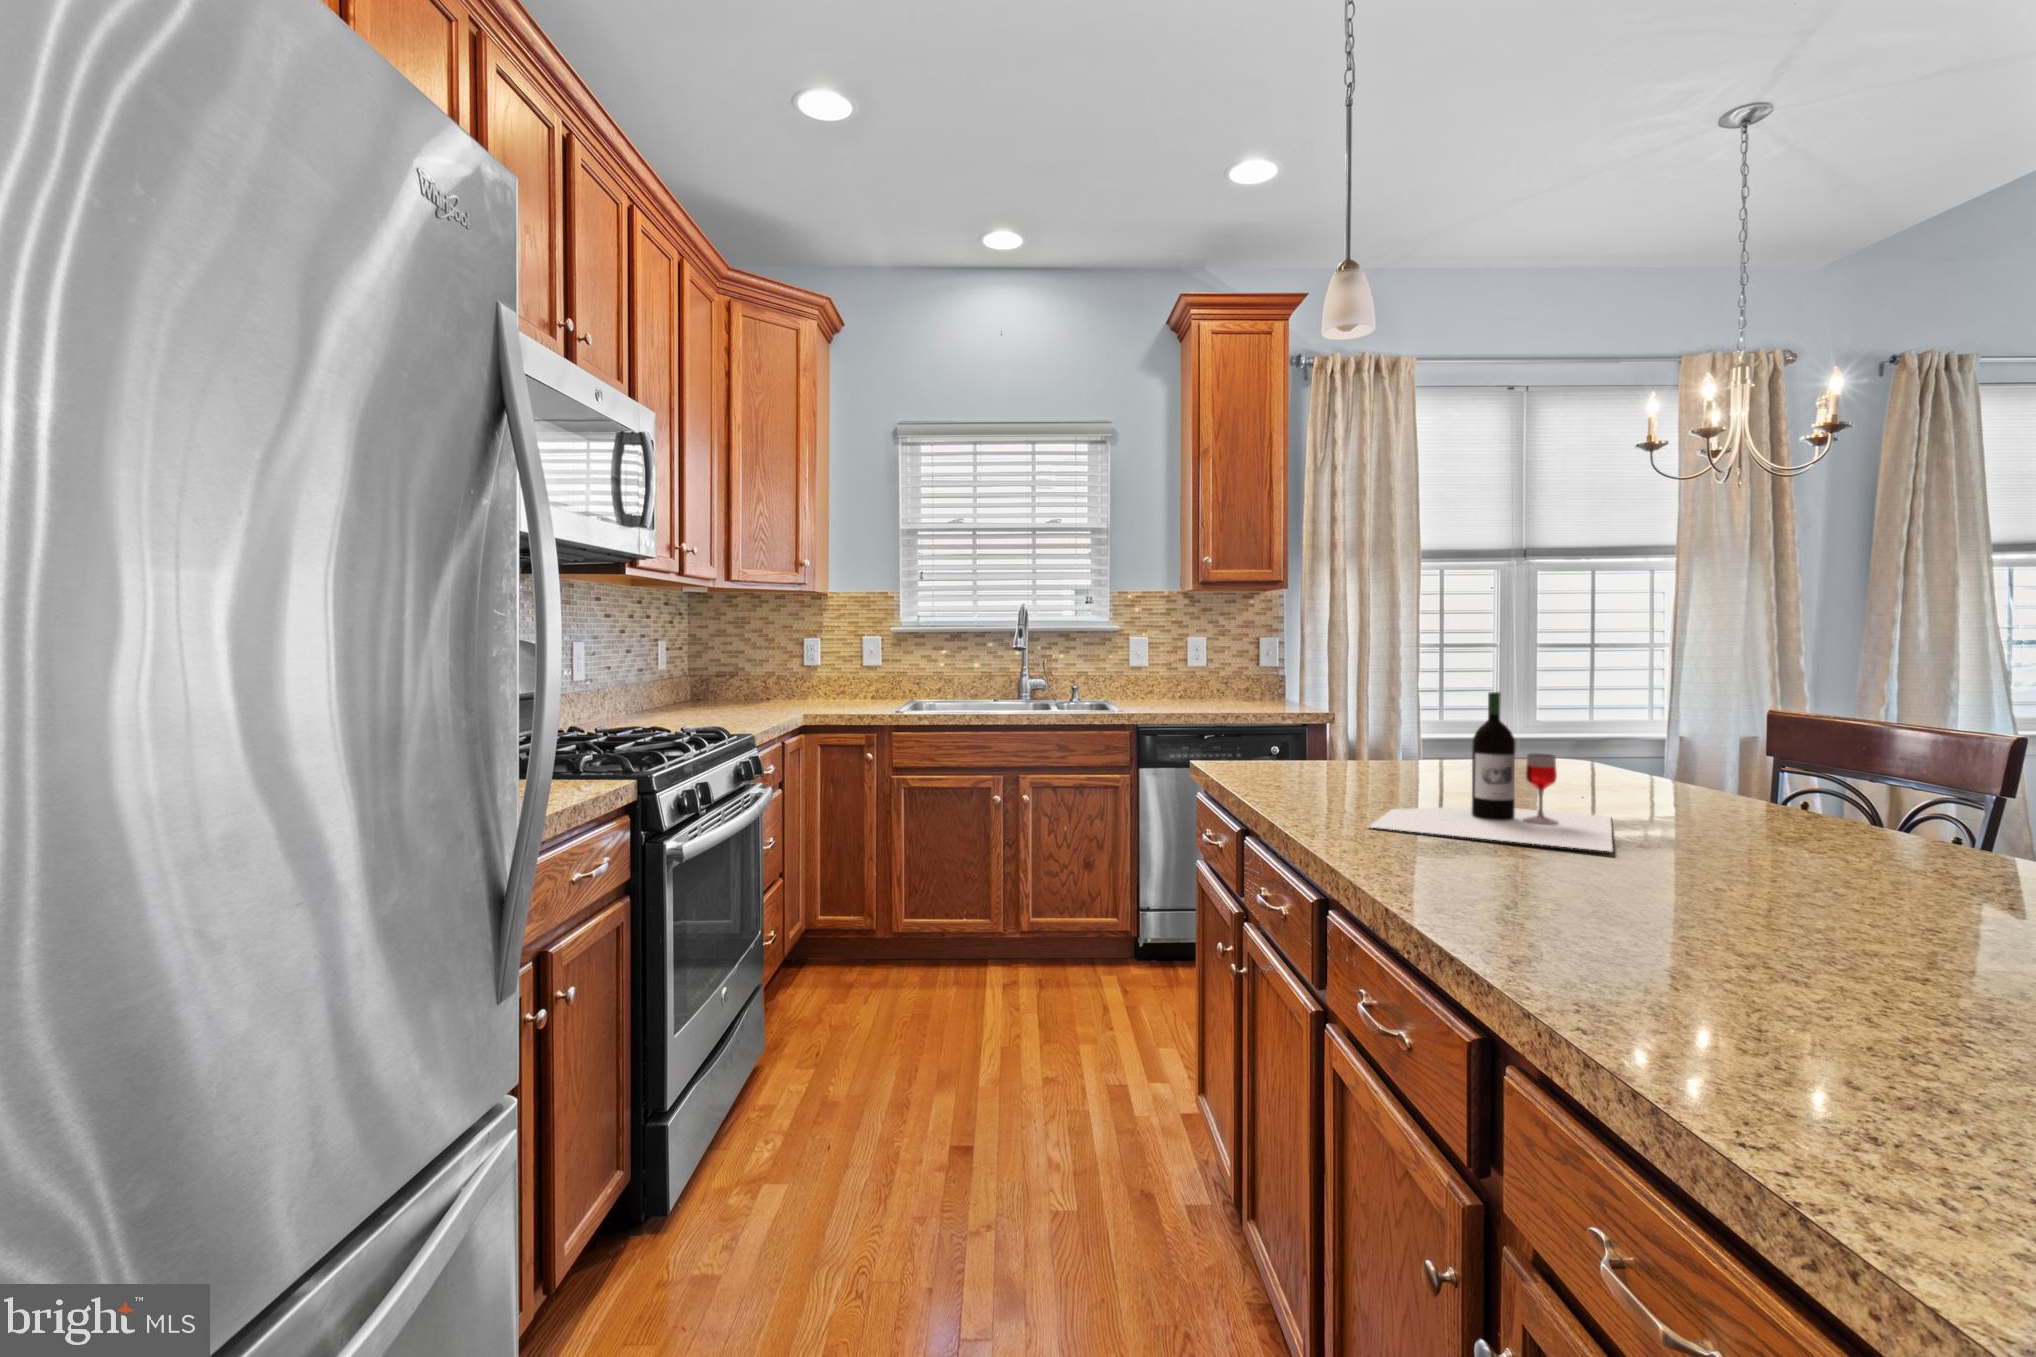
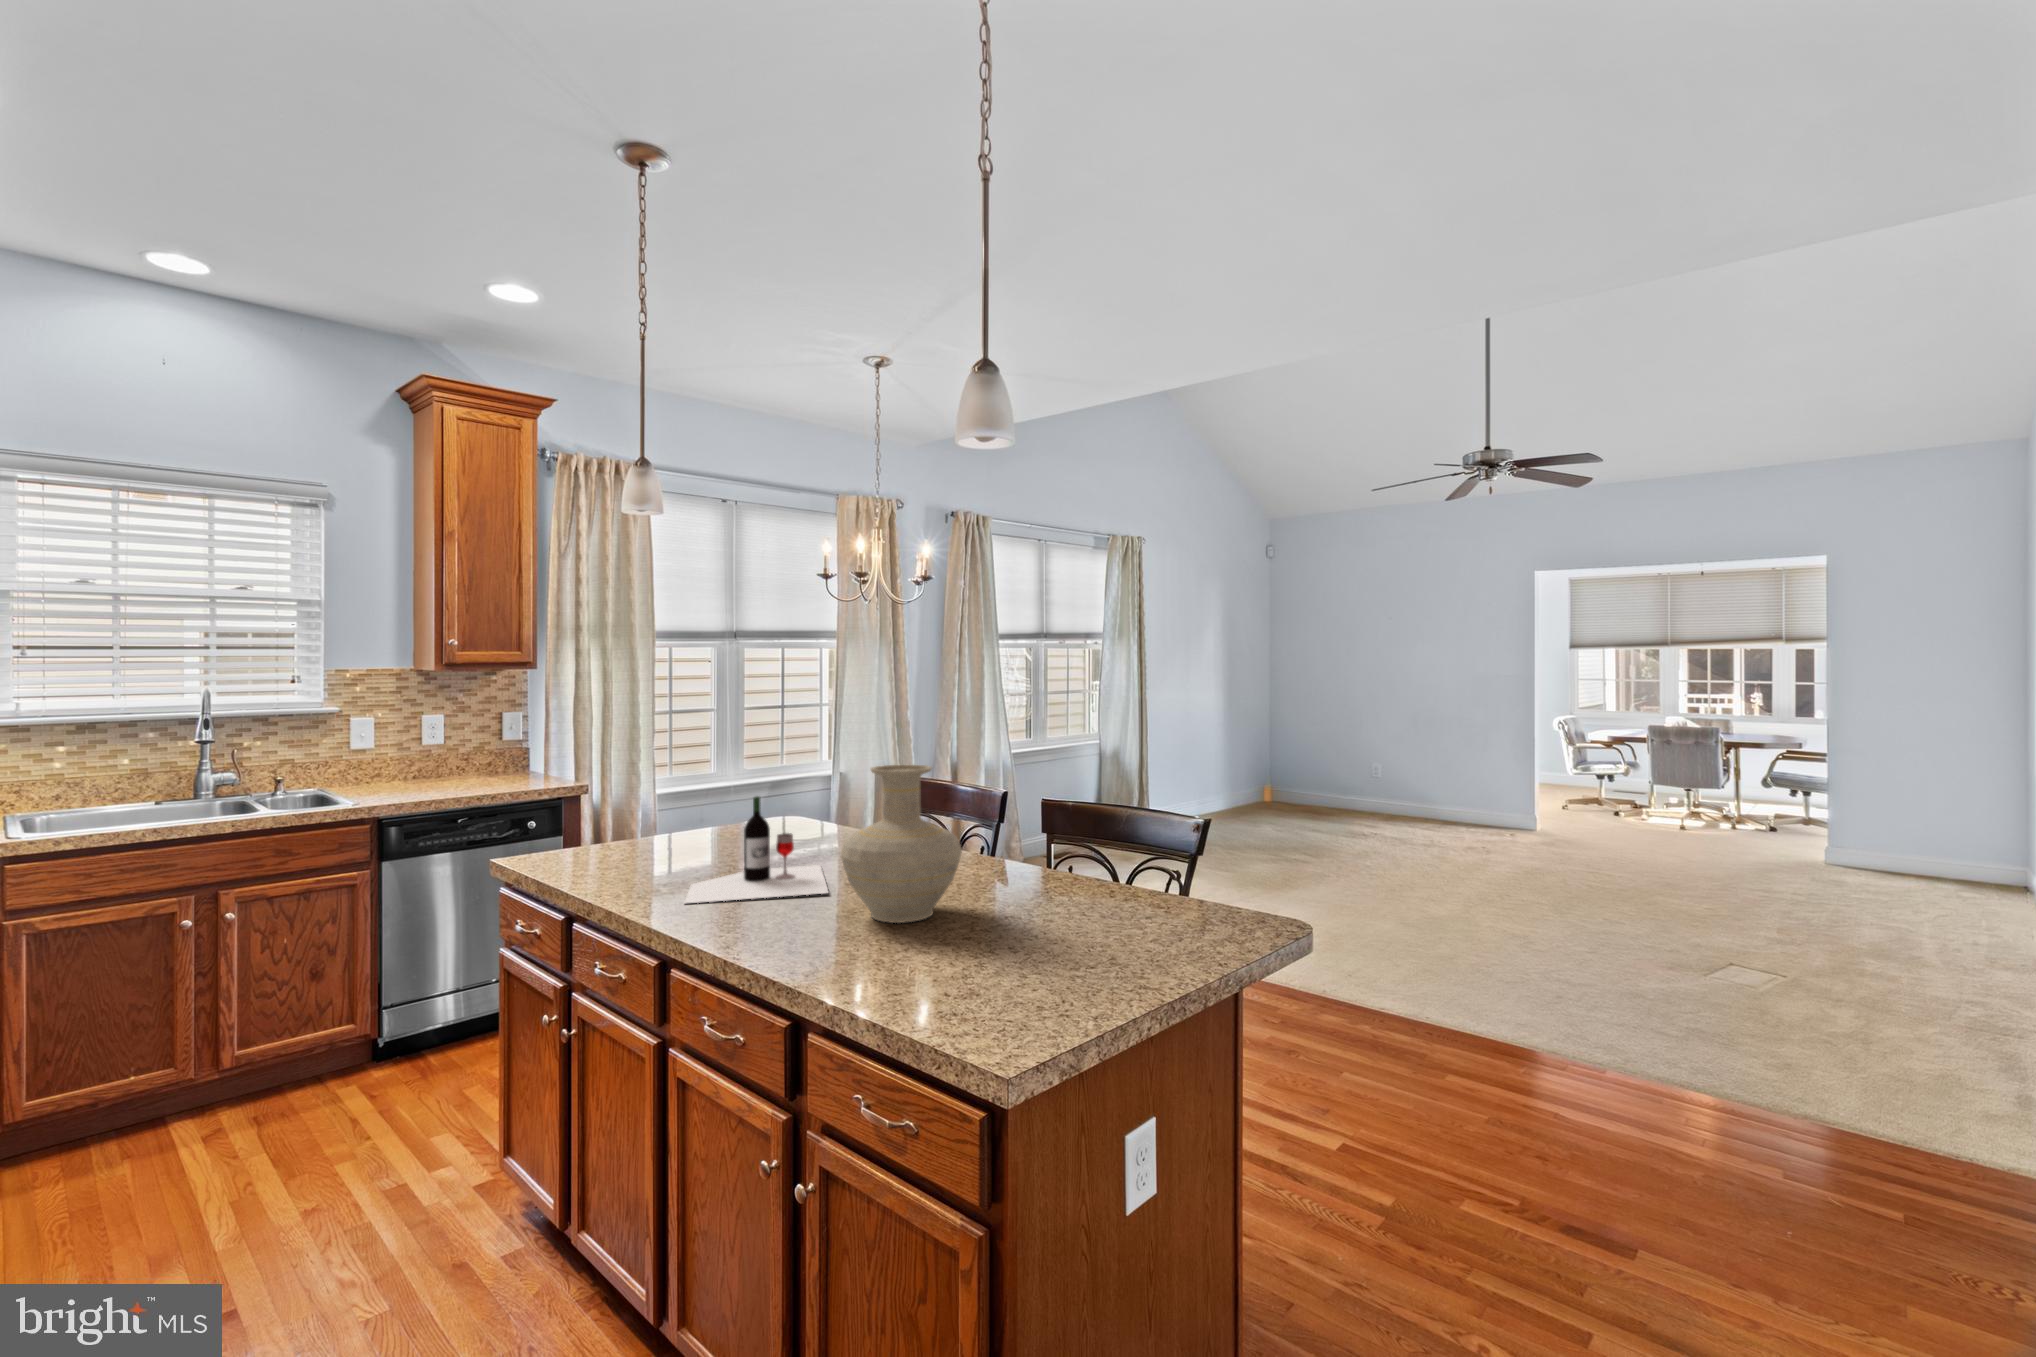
vase: none [1628,616,1947,928] -> present [841,765,962,923]

